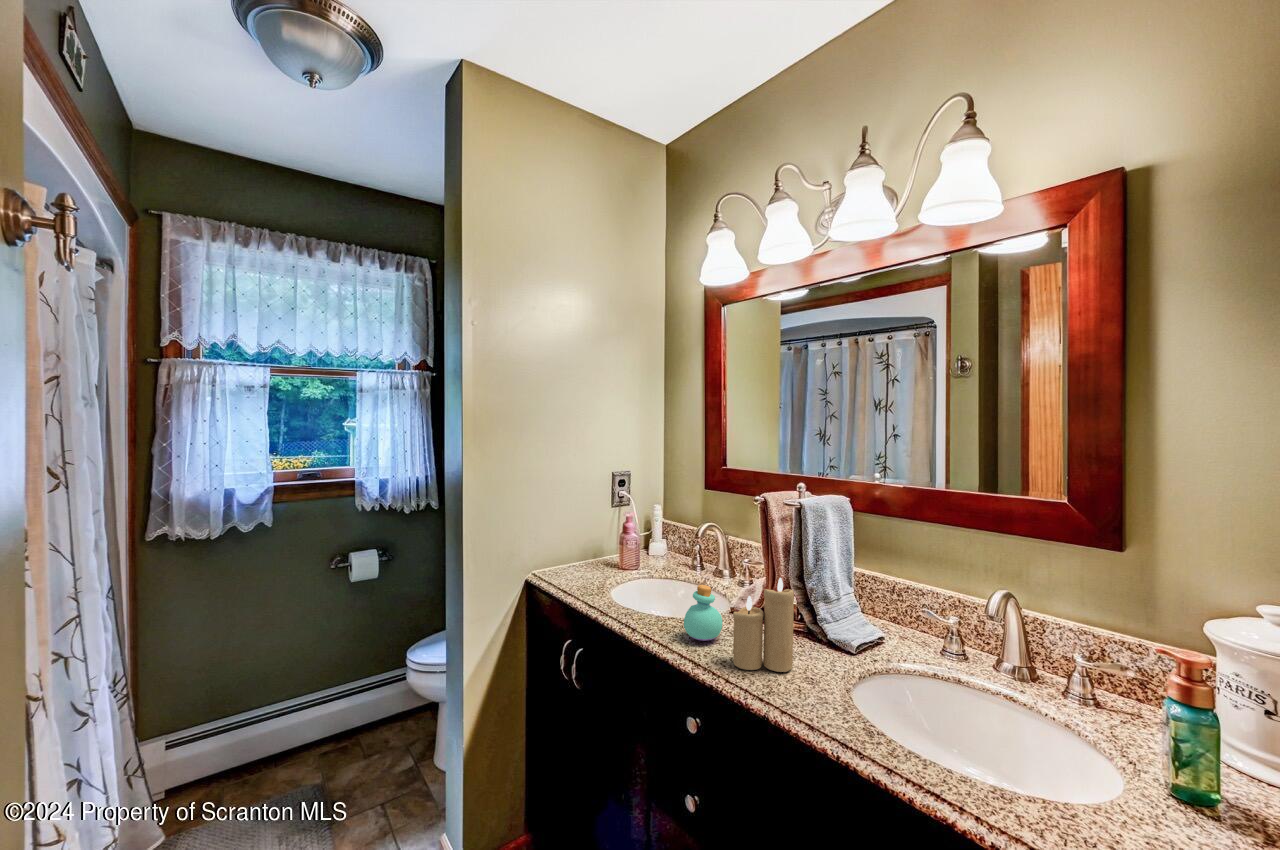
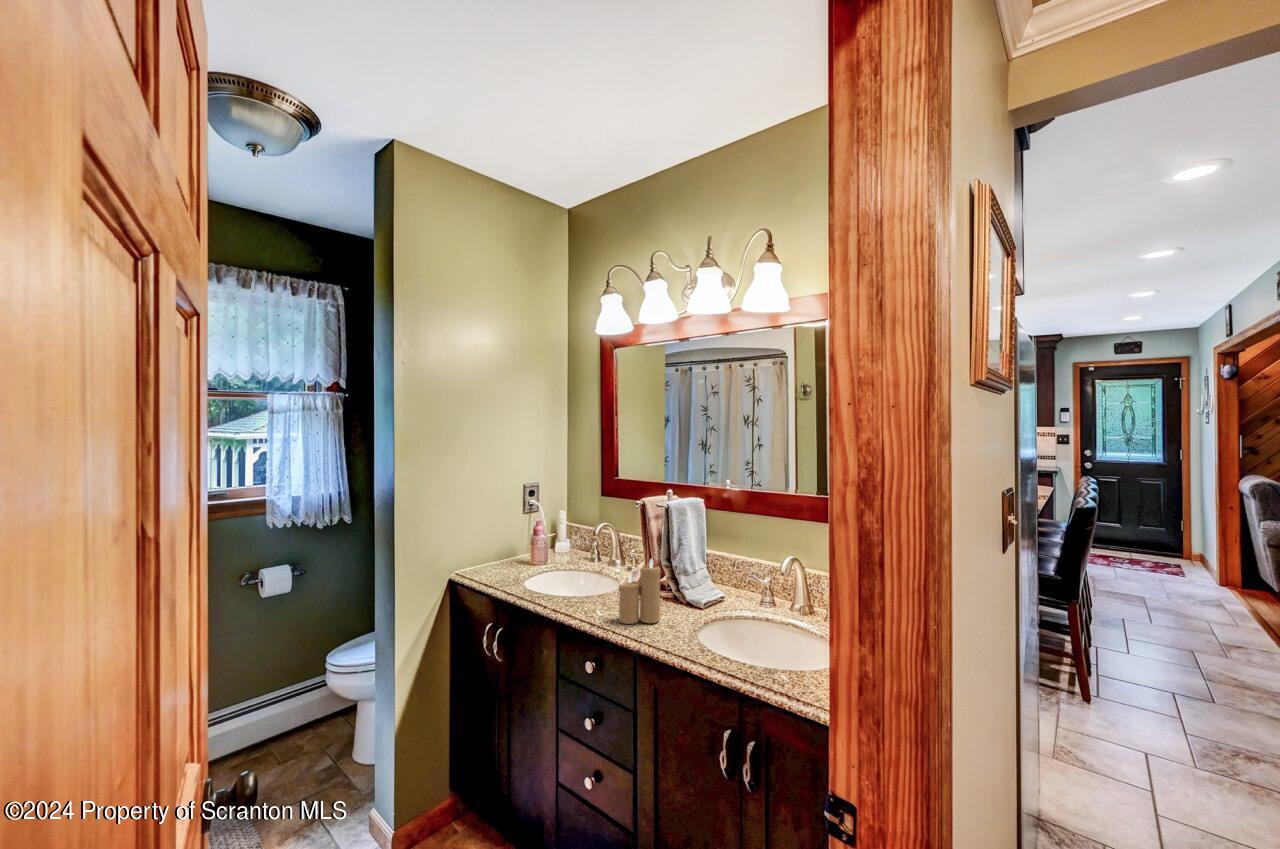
perfume bottle: present [684,585,723,641] -> none [584,569,612,609]

